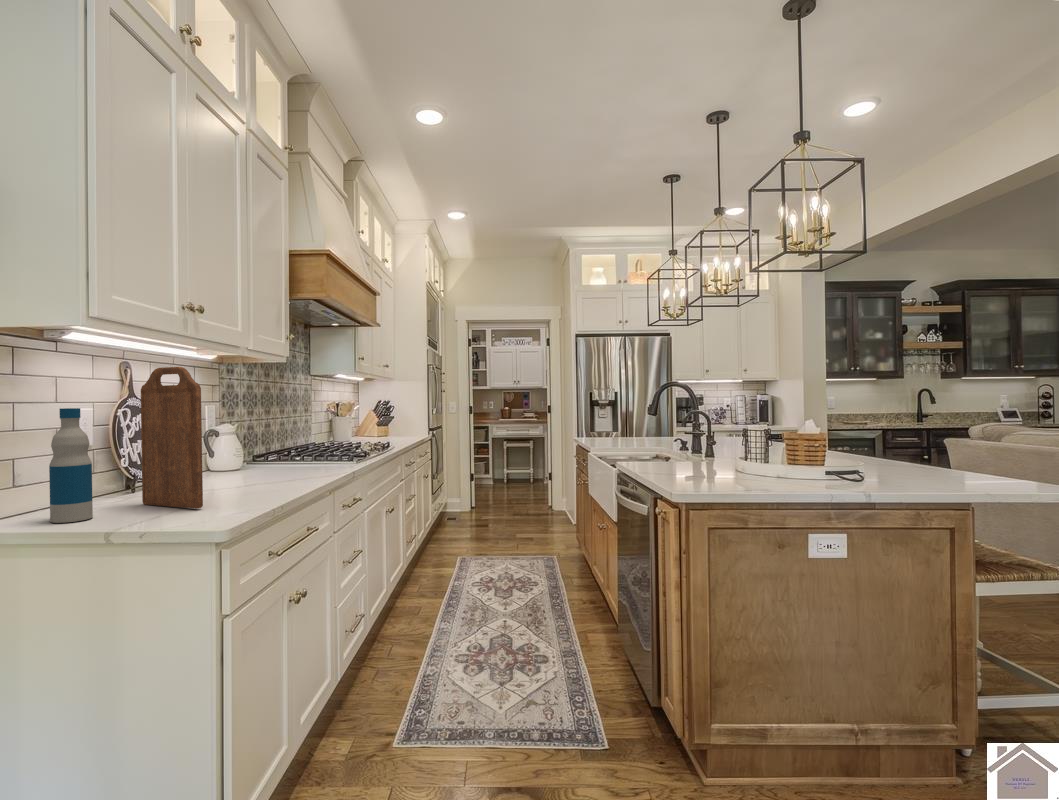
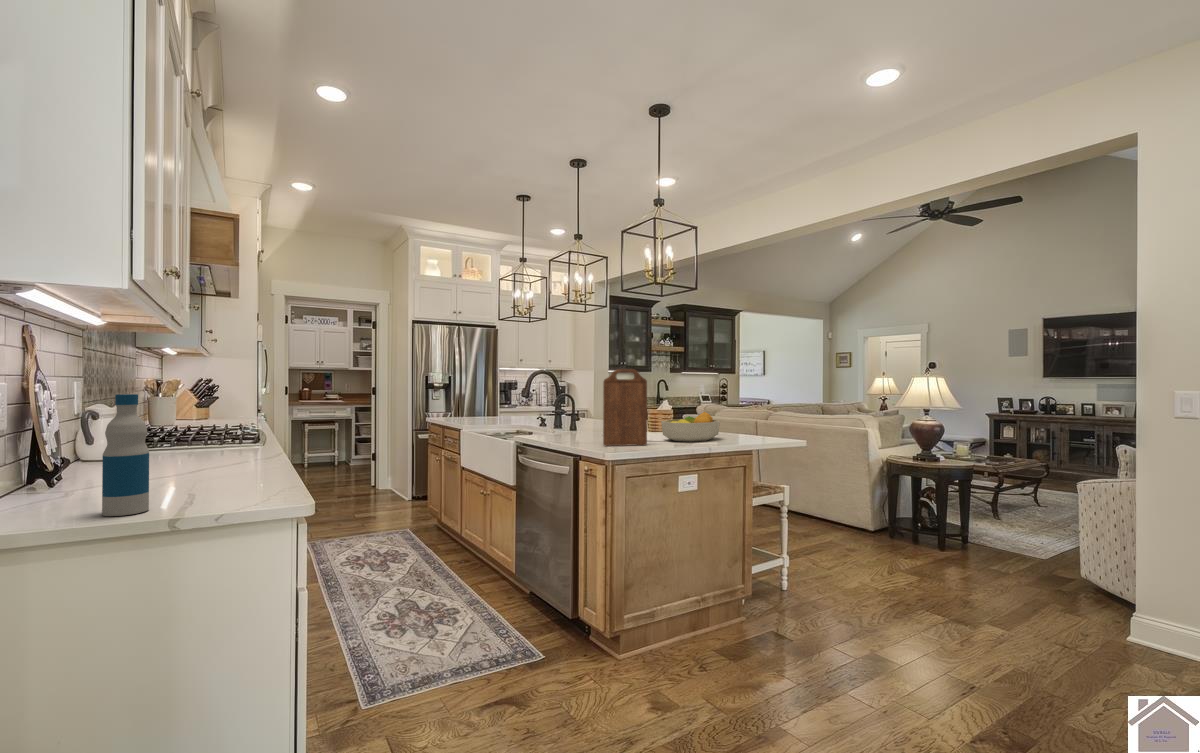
cutting board: present [141,367,203,509] -> present [603,369,647,446]
fruit bowl: none [799,434,905,480] -> present [661,412,720,442]

